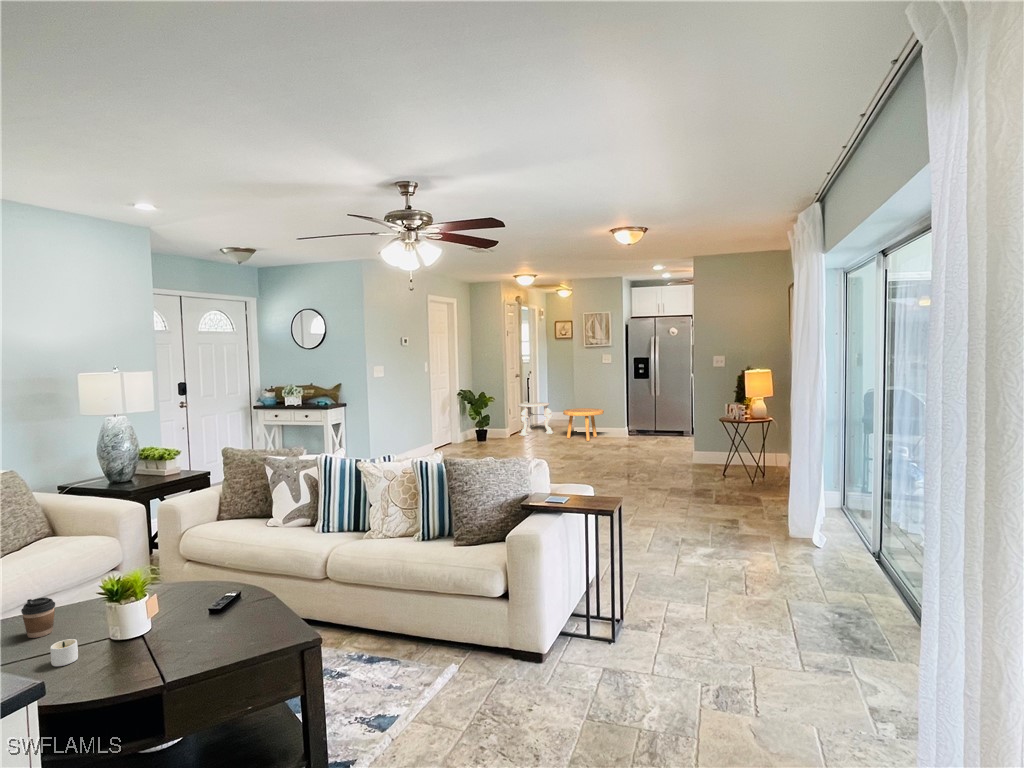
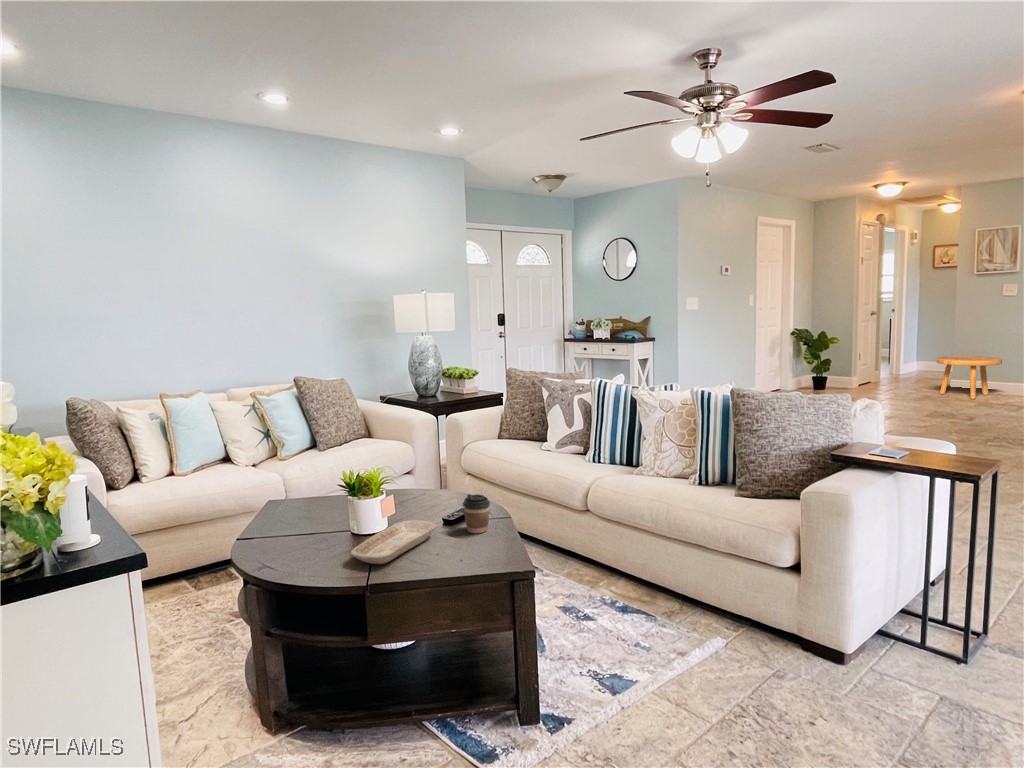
side table: present [518,402,554,436] -> none [869,348,921,388]
coffee cup: present [21,597,55,638] -> present [463,494,490,533]
tray: none [125,616,206,669] -> present [351,520,436,564]
candle: present [50,639,78,666] -> none [304,521,334,544]

